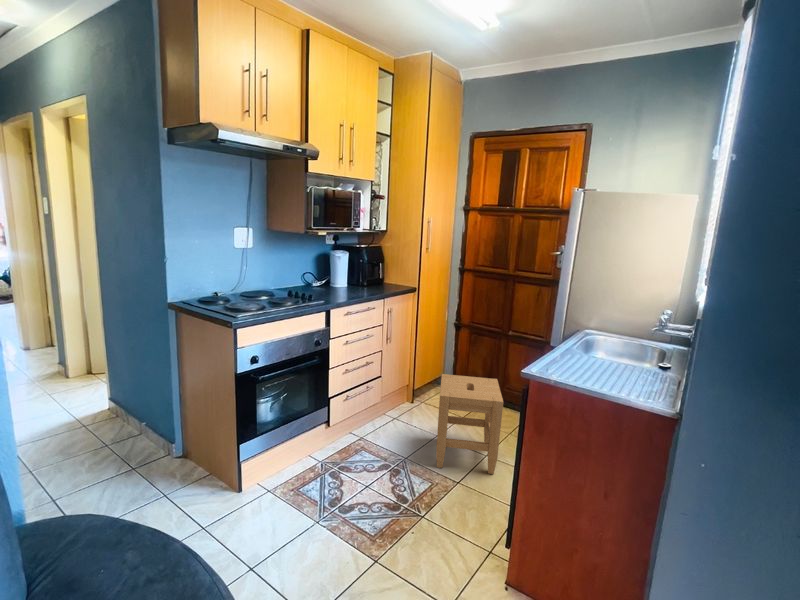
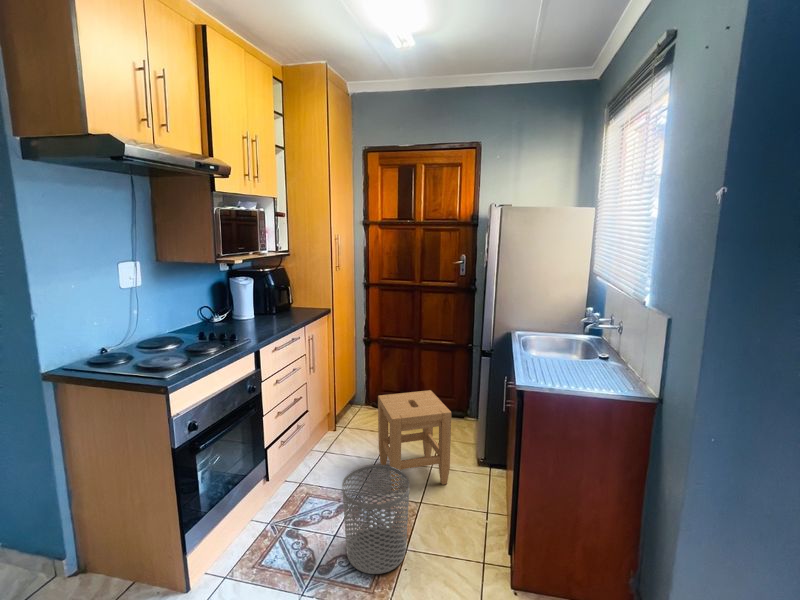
waste bin: none [366,430,429,529] -> present [342,465,409,574]

